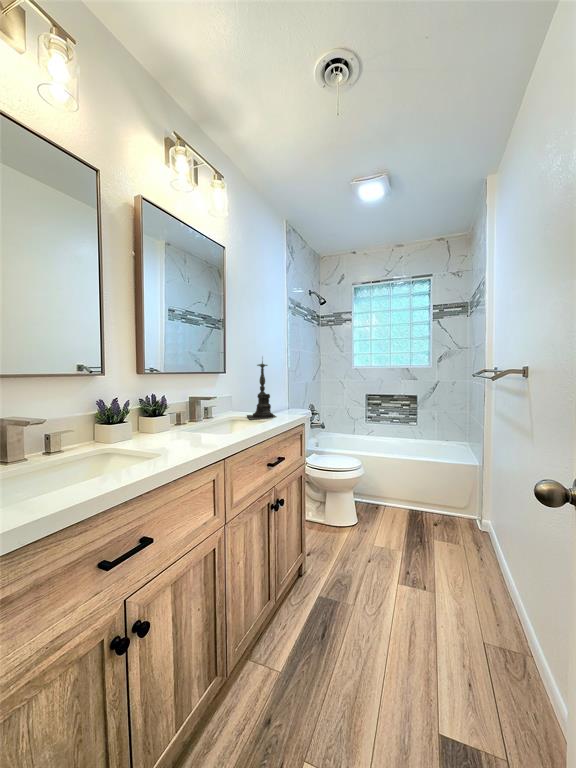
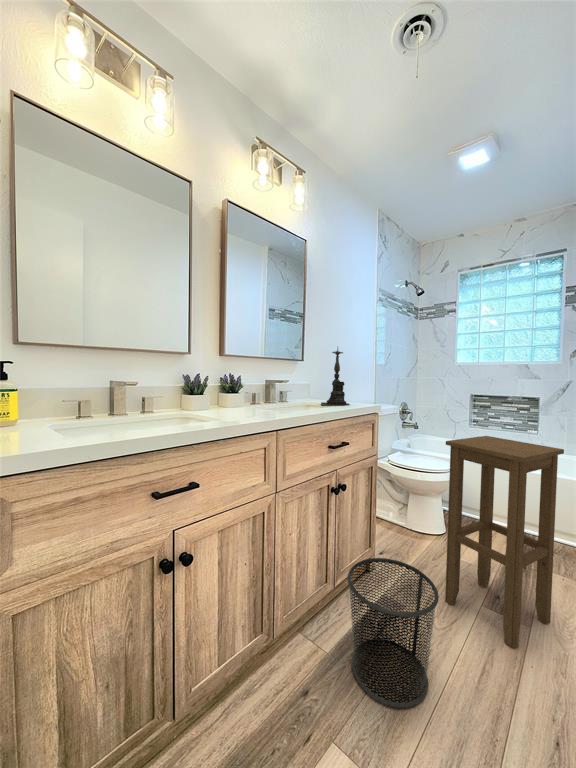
stool: none [366,436,452,616] -> present [445,436,564,649]
waste bin: none [297,564,379,705] -> present [347,558,439,707]

